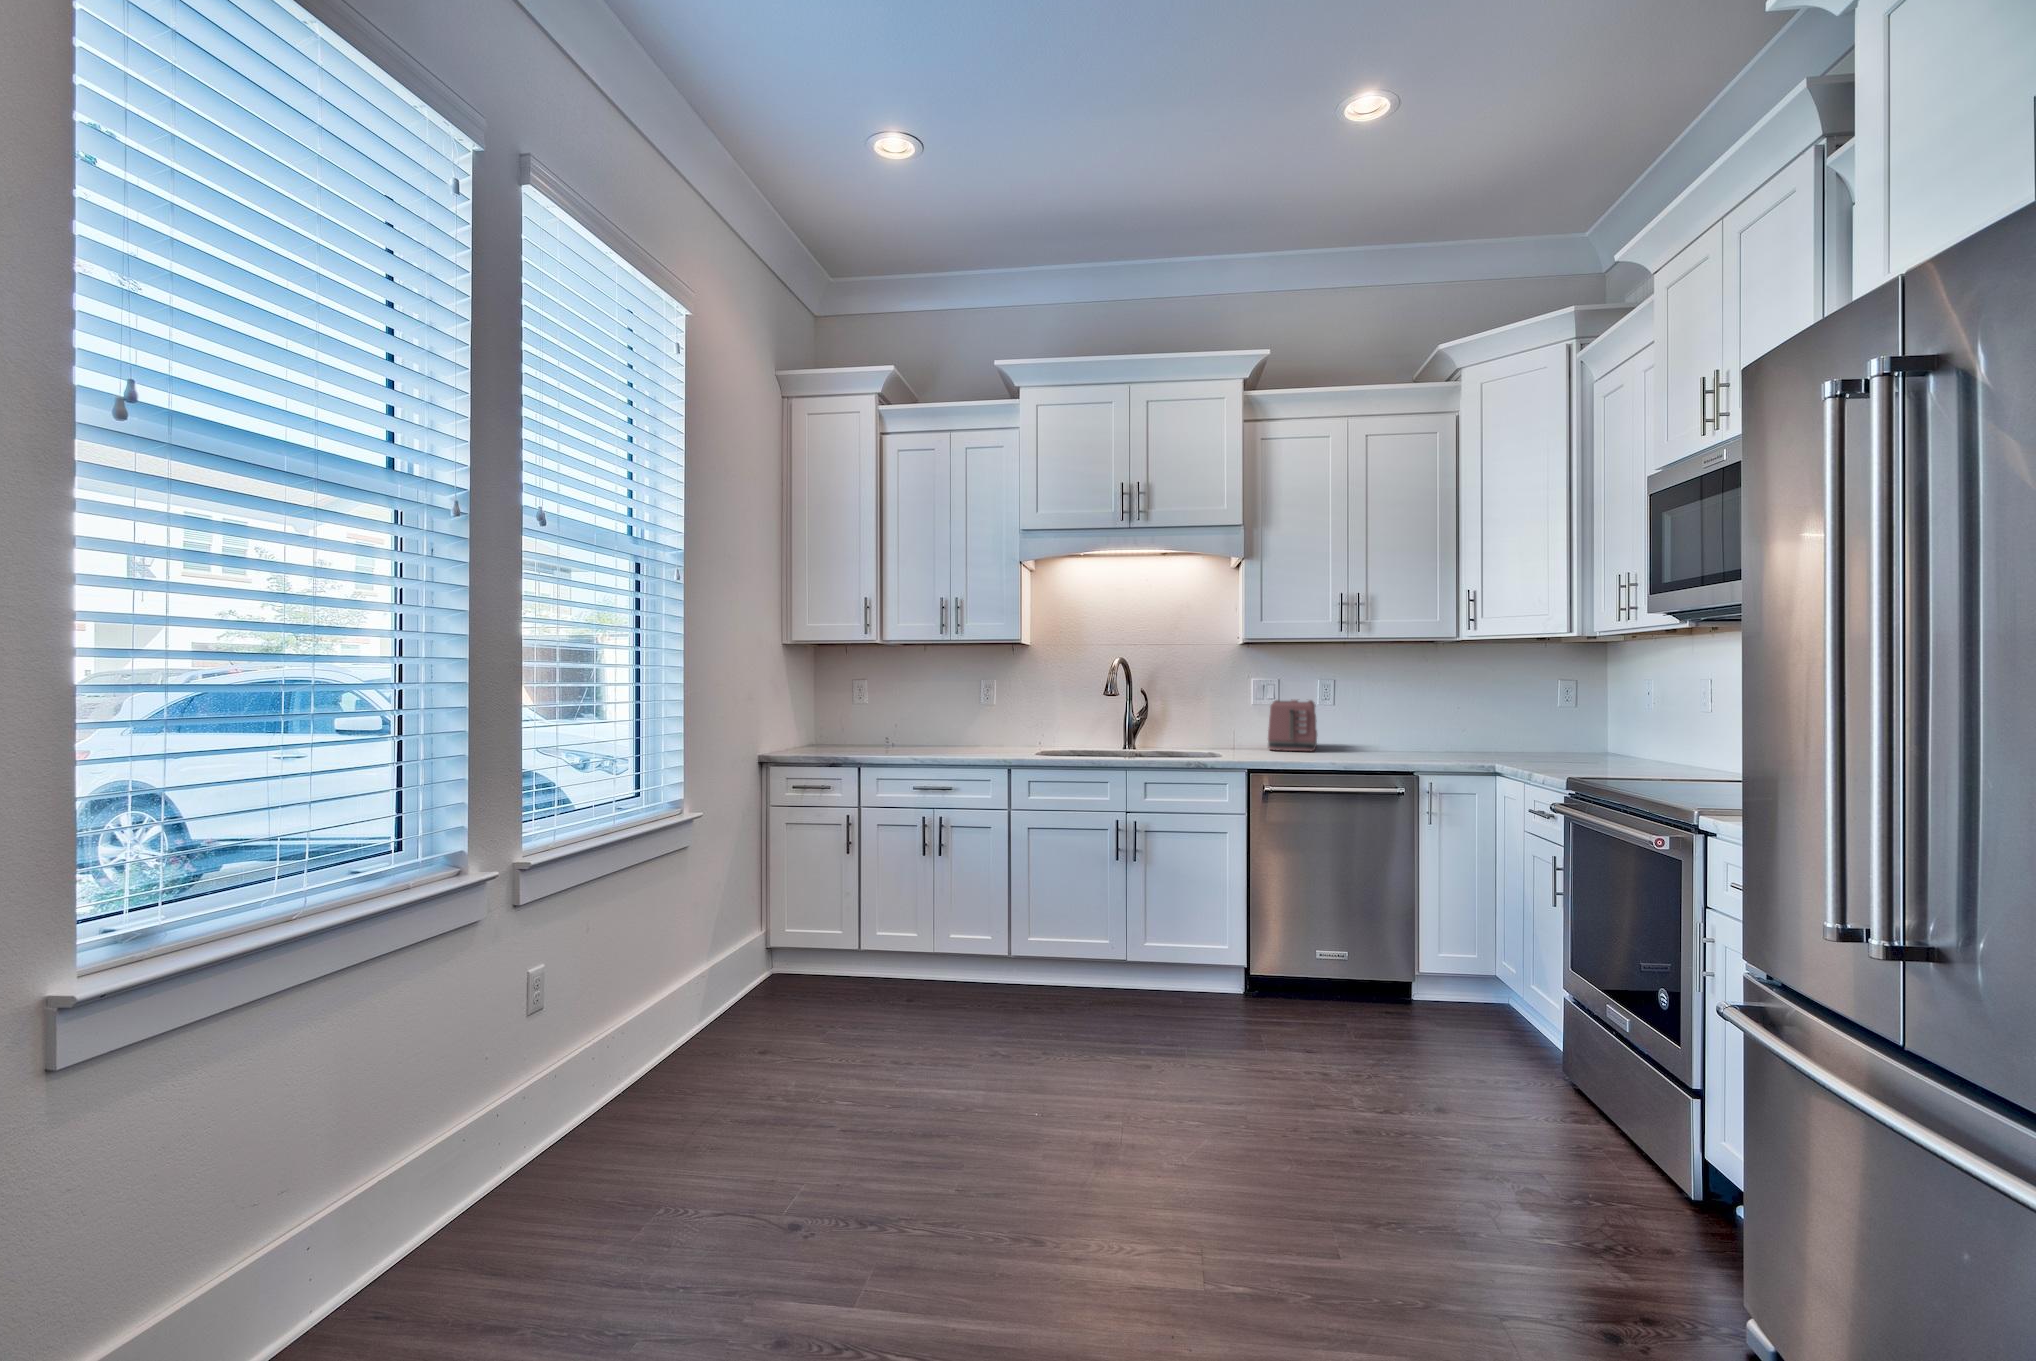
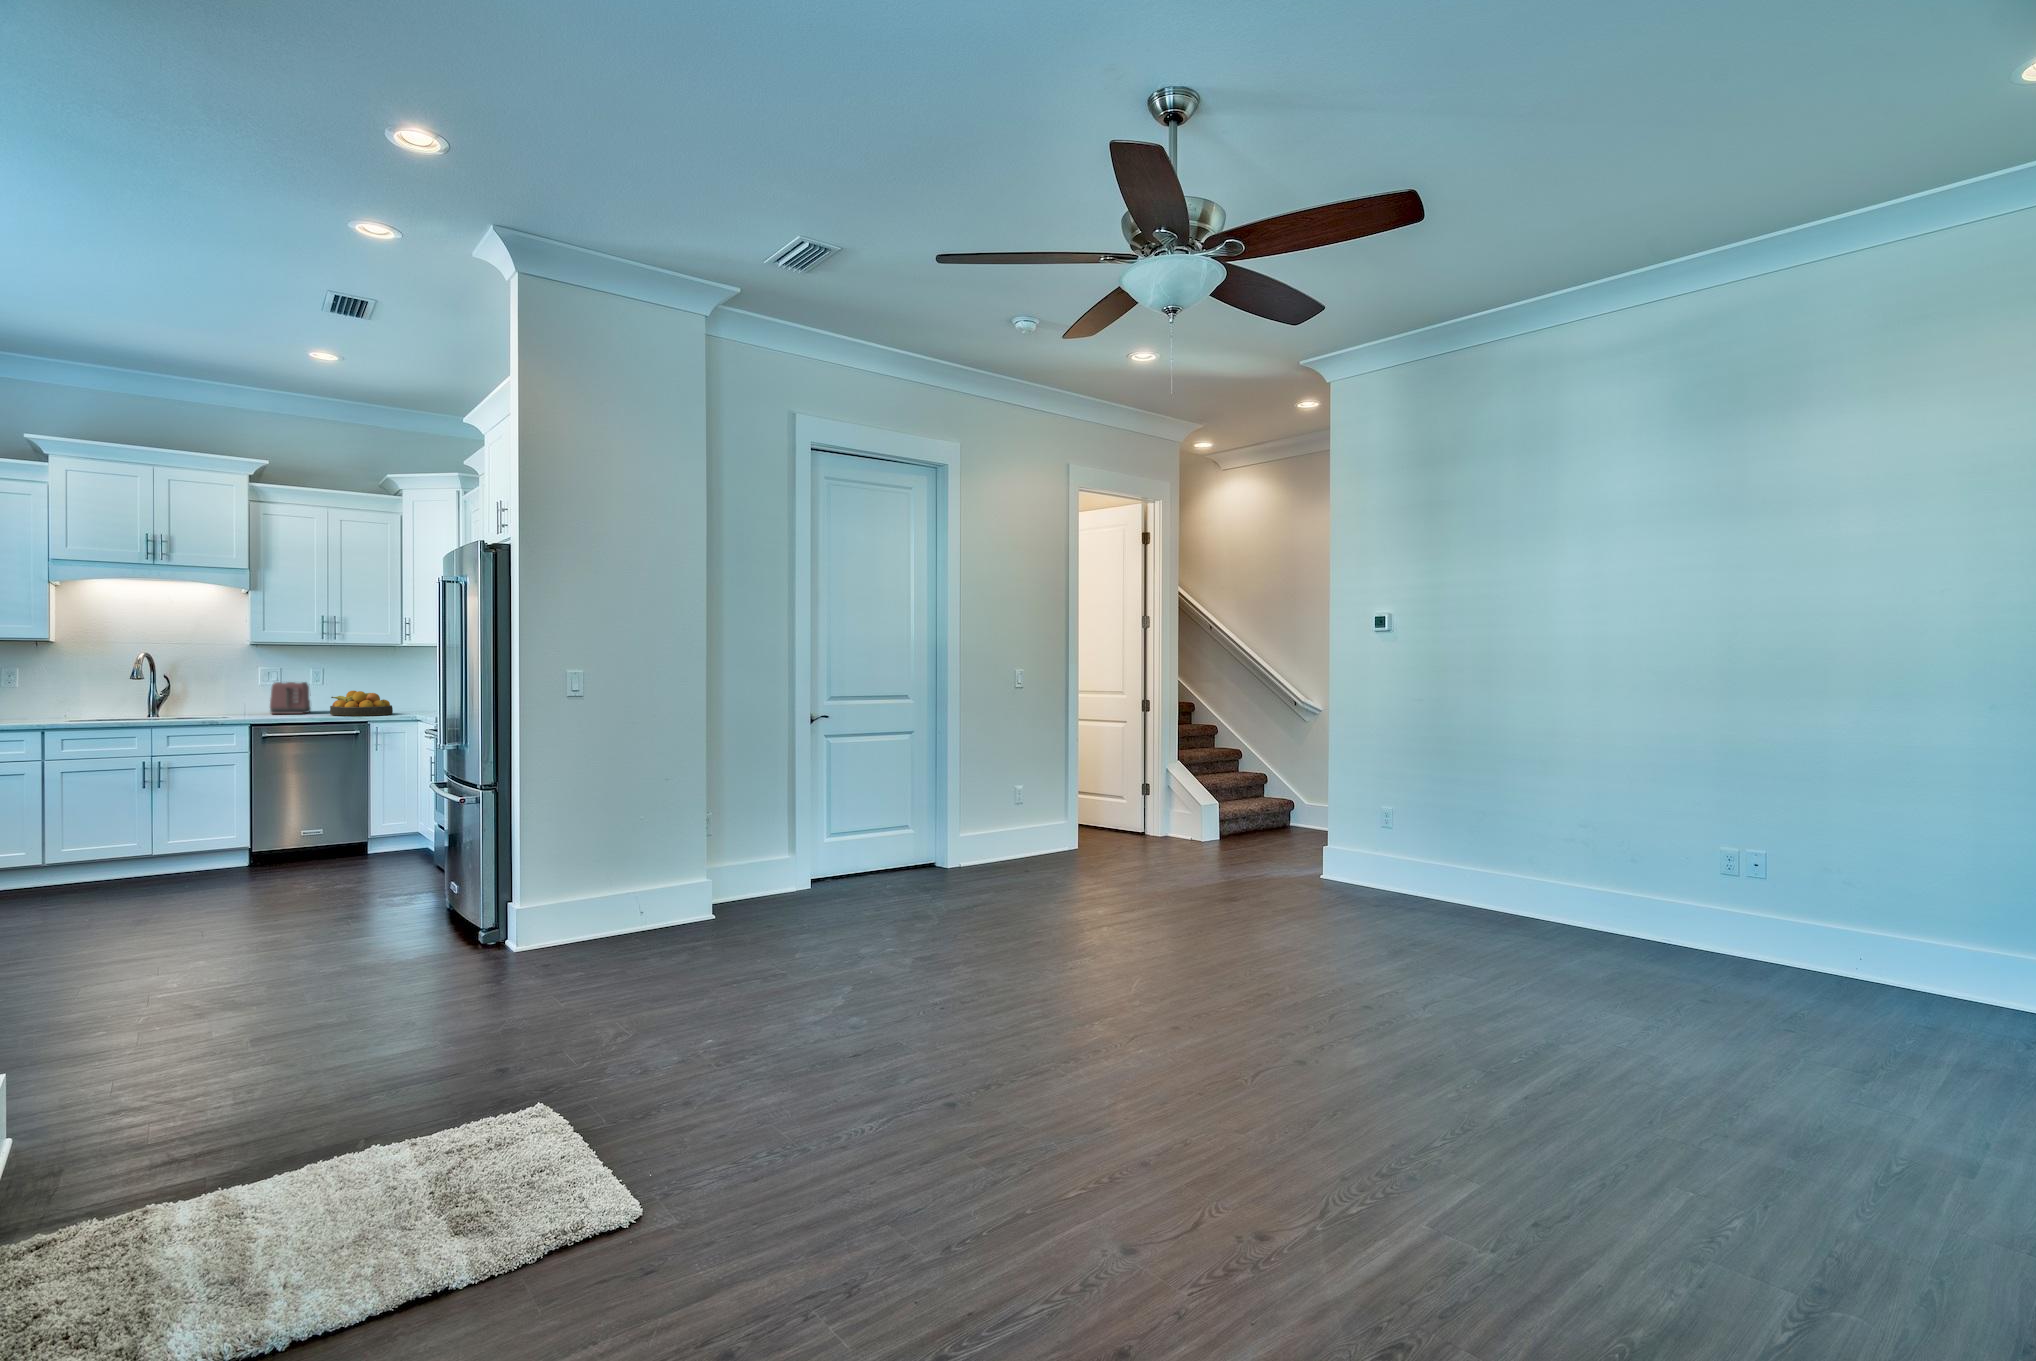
fruit bowl: none [1353,716,1451,762] -> present [330,691,393,716]

